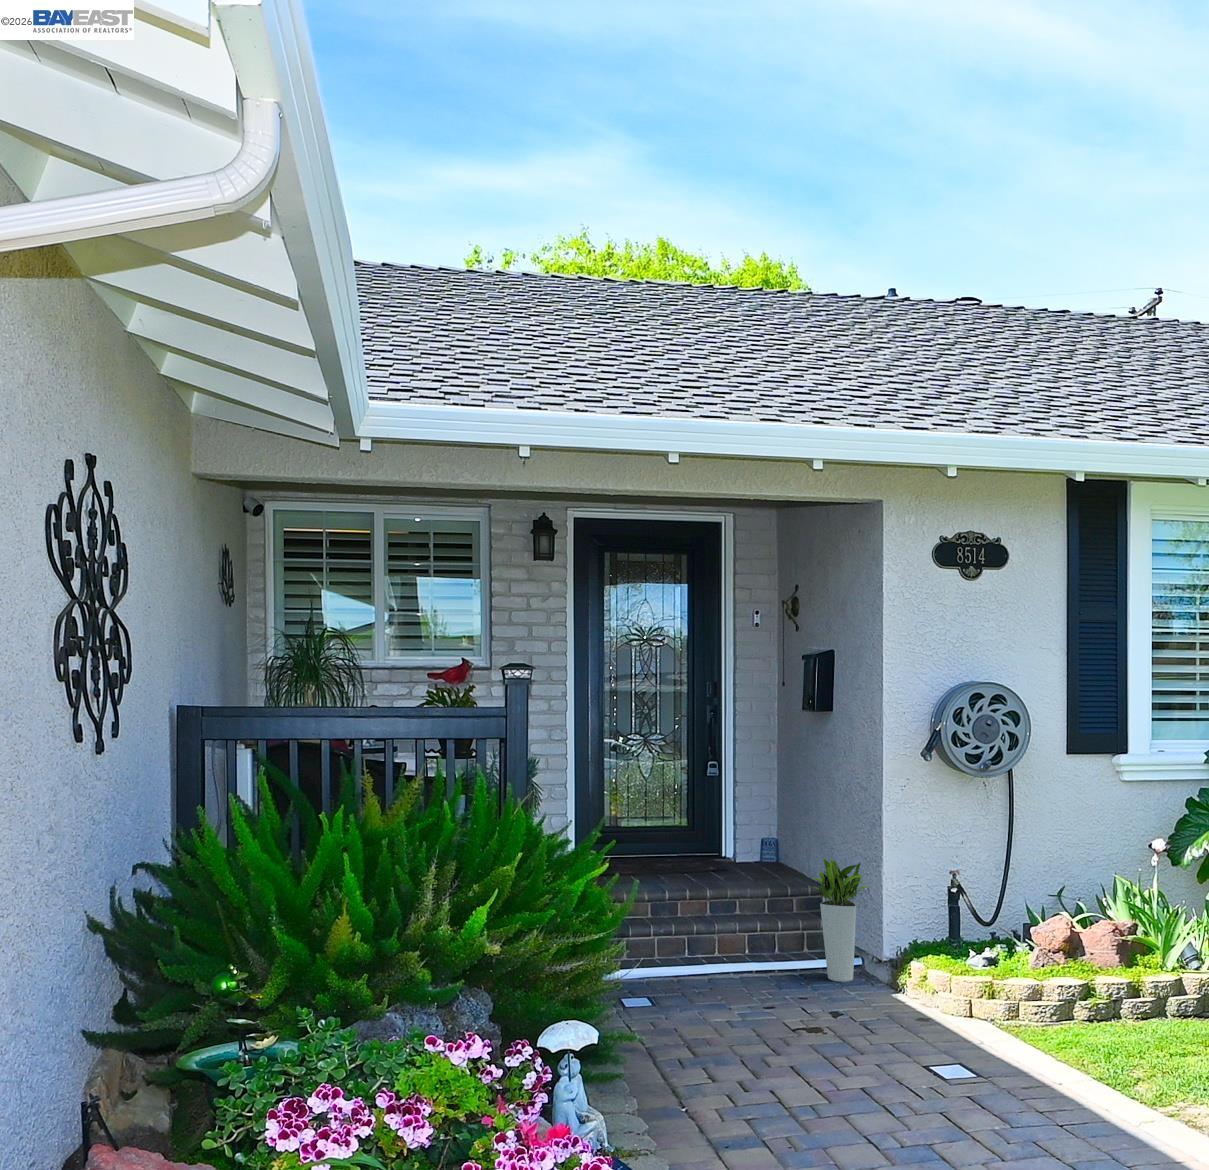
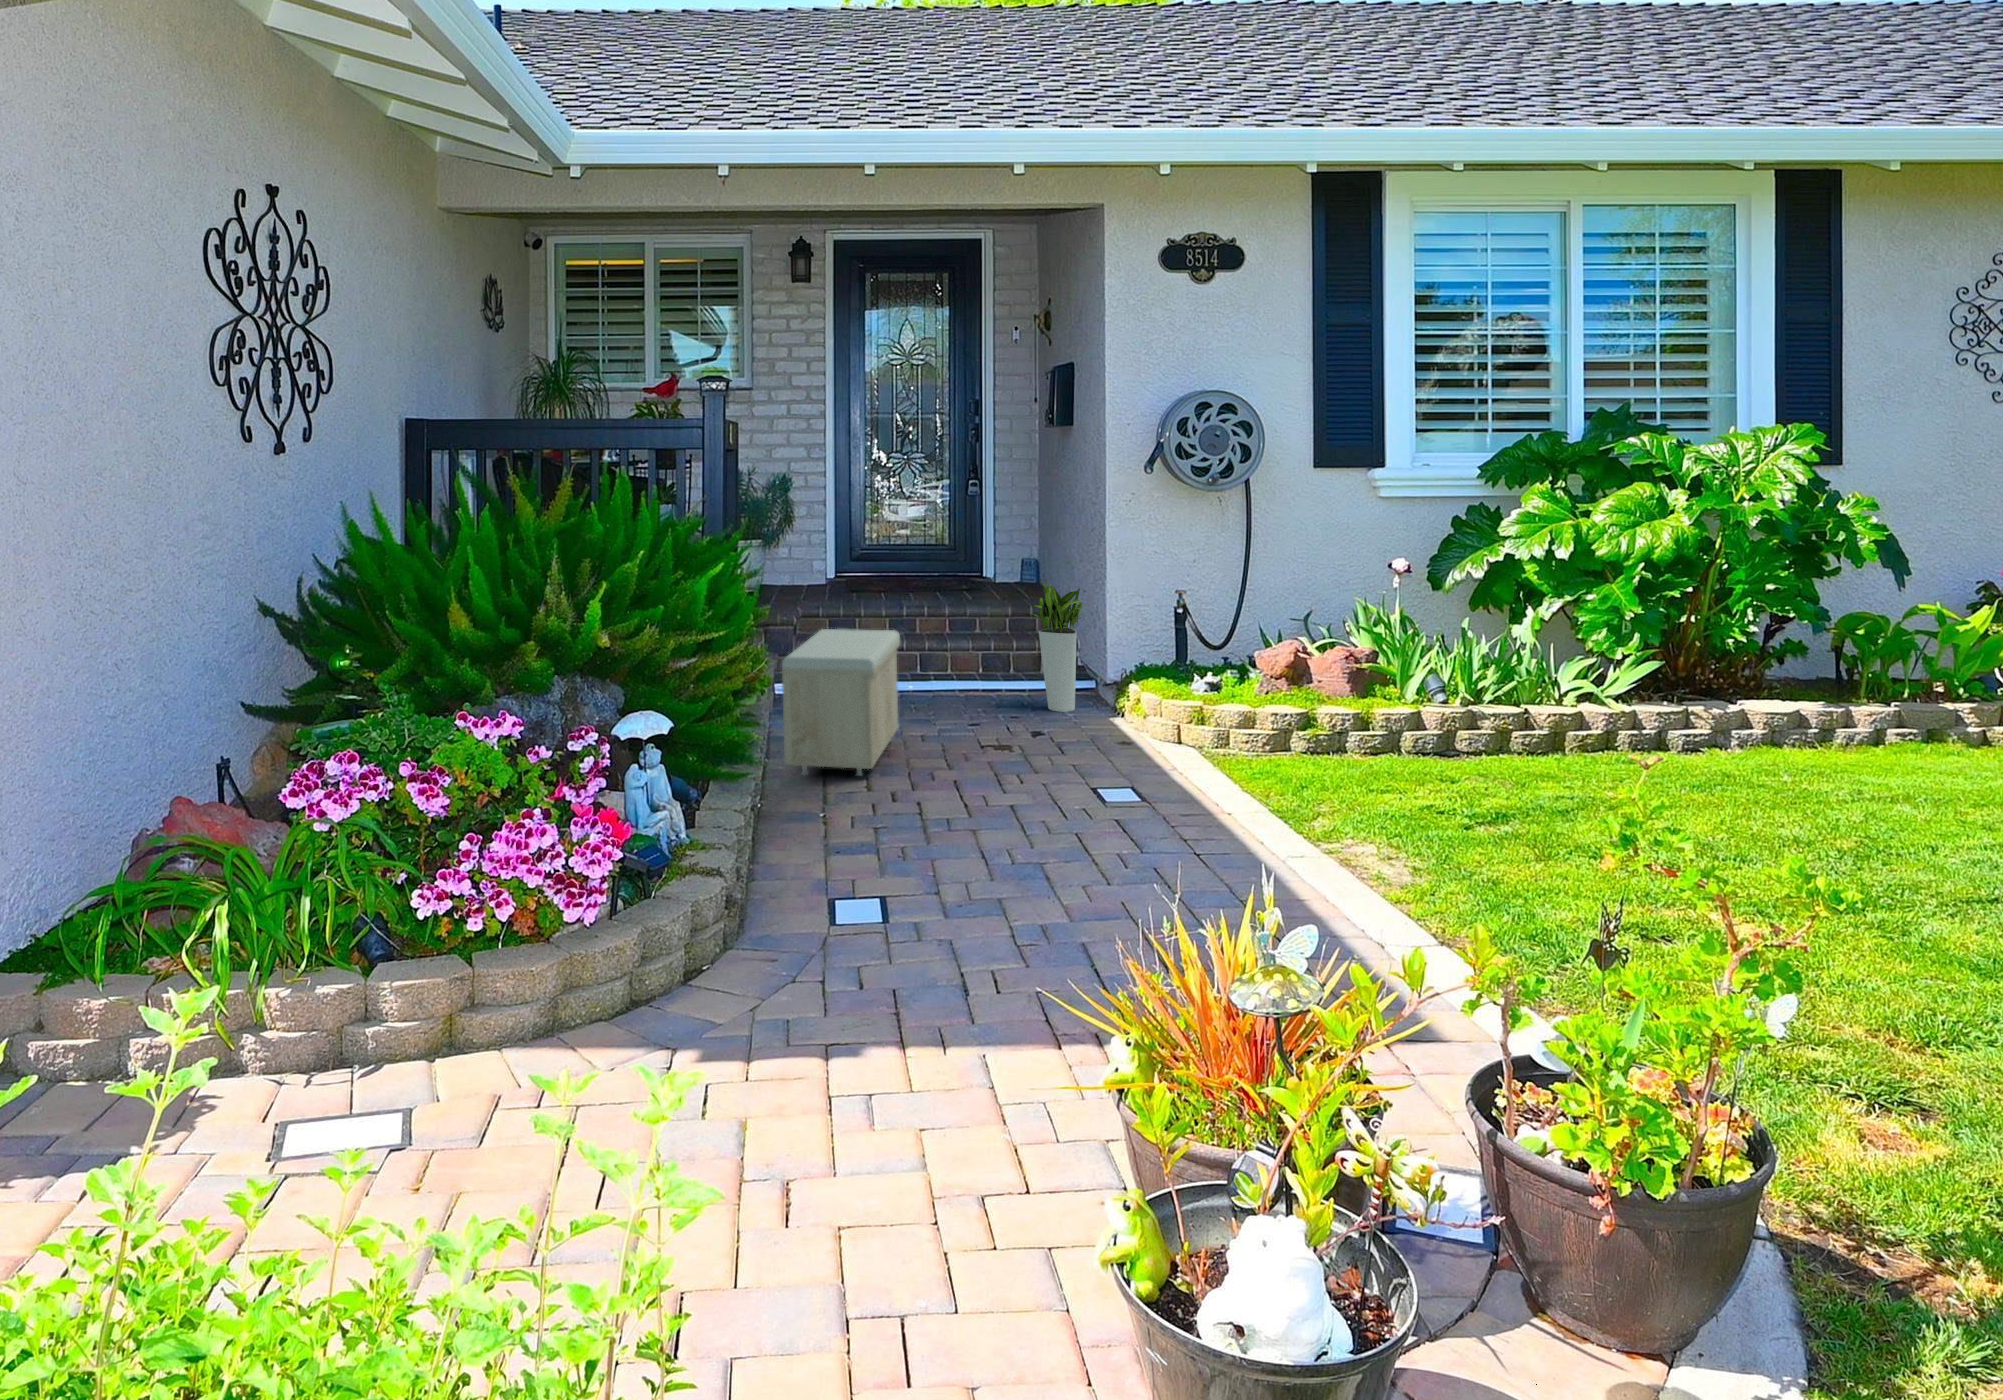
storage bench: none [618,908,709,1060] -> present [782,629,900,776]

